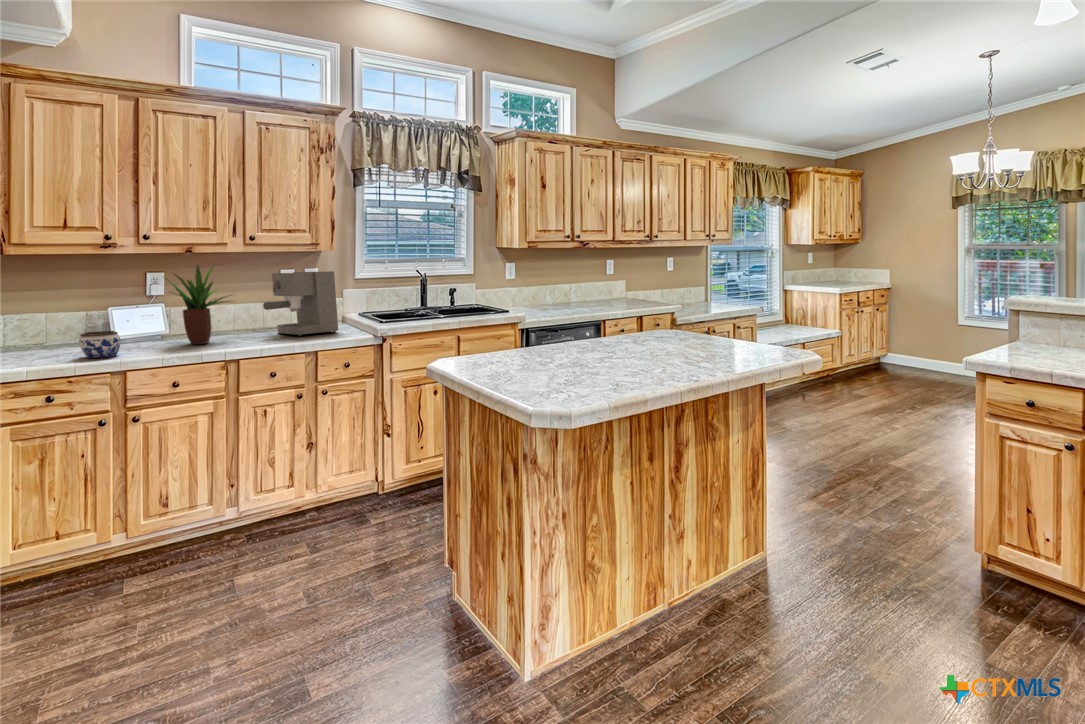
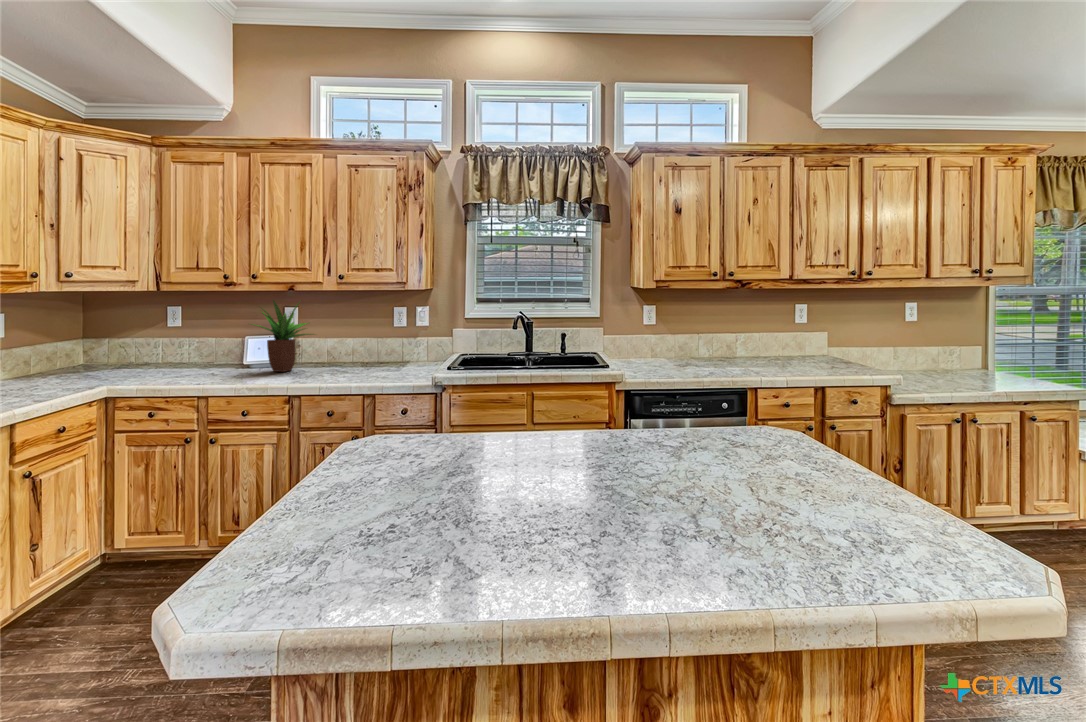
coffee maker: present [263,271,338,336] -> none [337,309,408,371]
jar: present [79,331,121,358] -> none [174,355,208,378]

